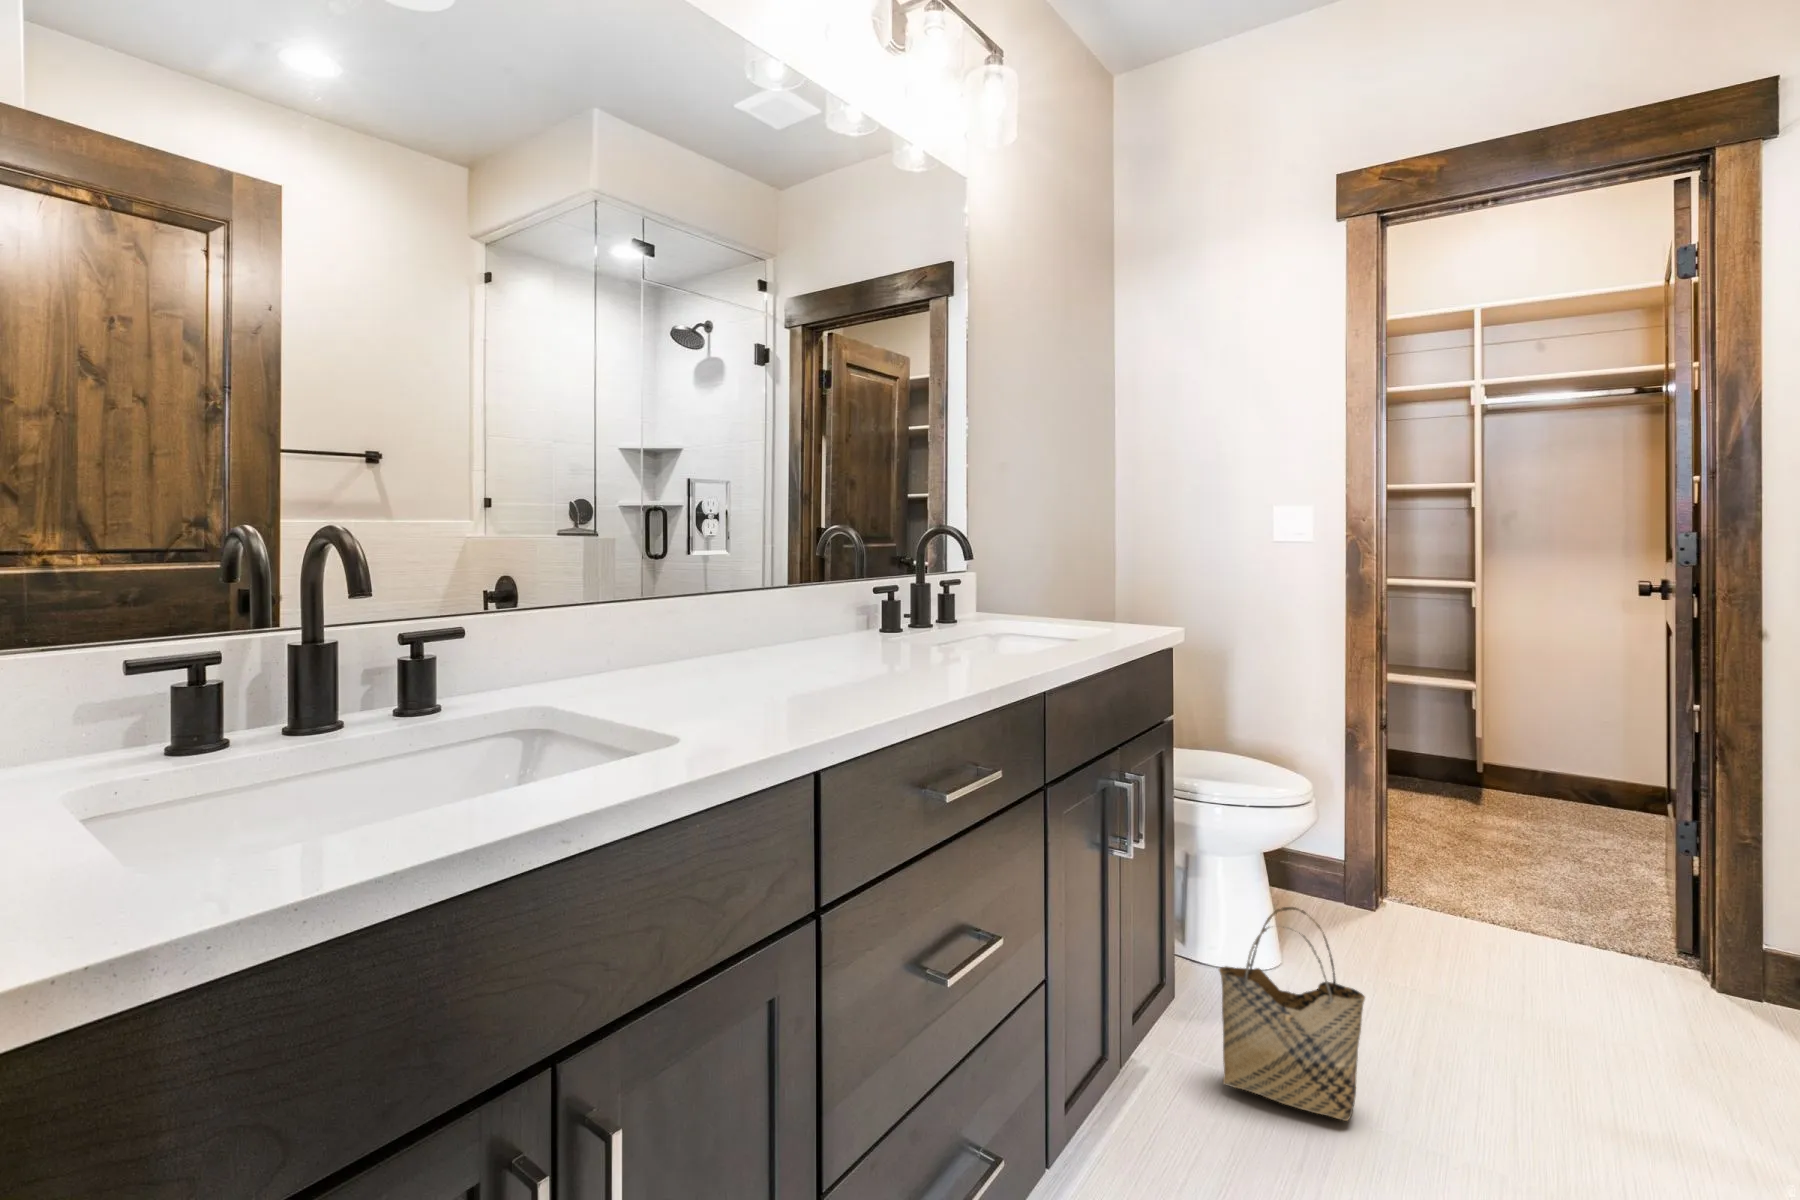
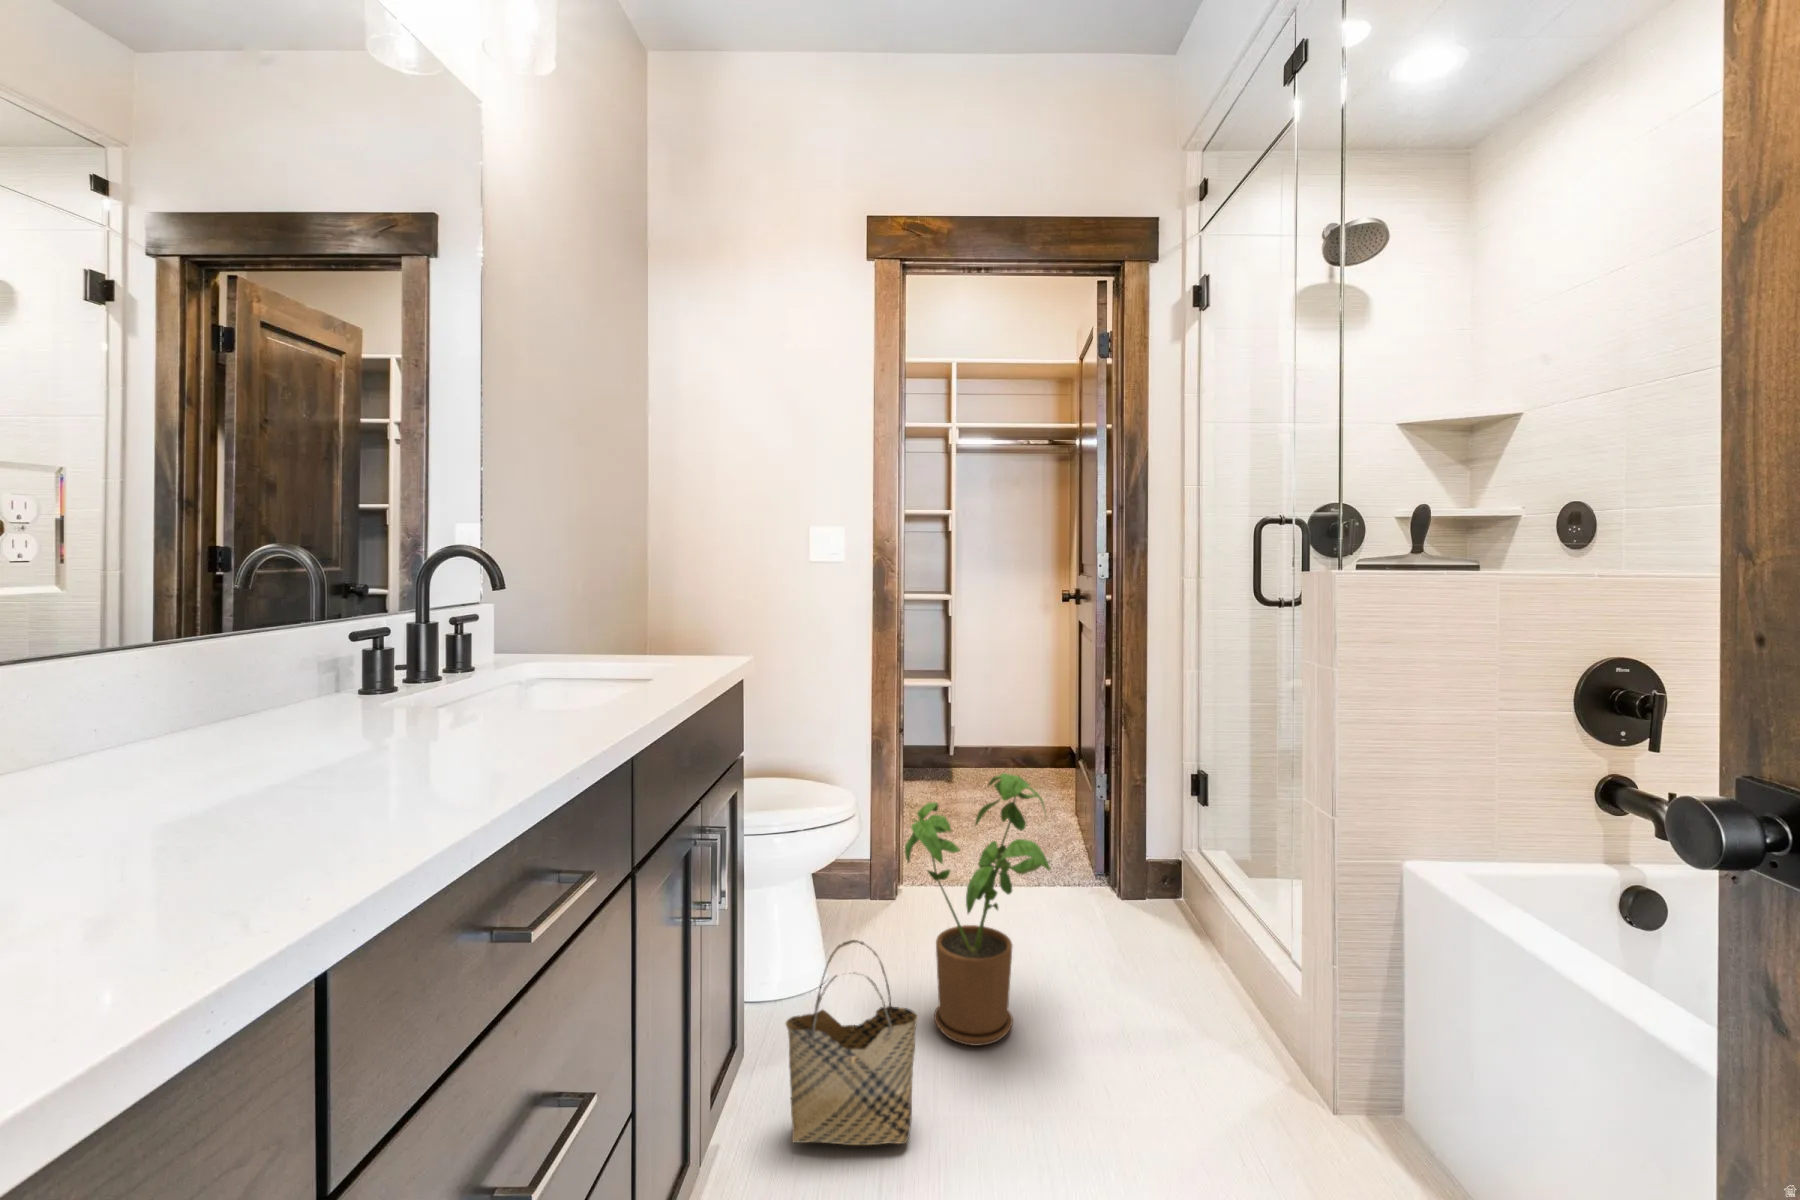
house plant: none [1366,769,1558,1074] -> present [905,773,1051,1046]

